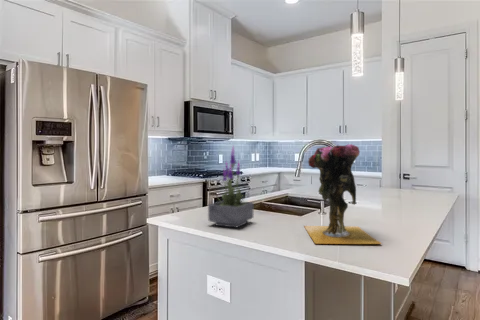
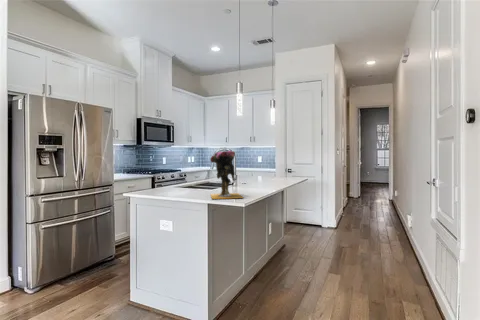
potted plant: present [208,148,254,227] -> none [158,151,183,195]

